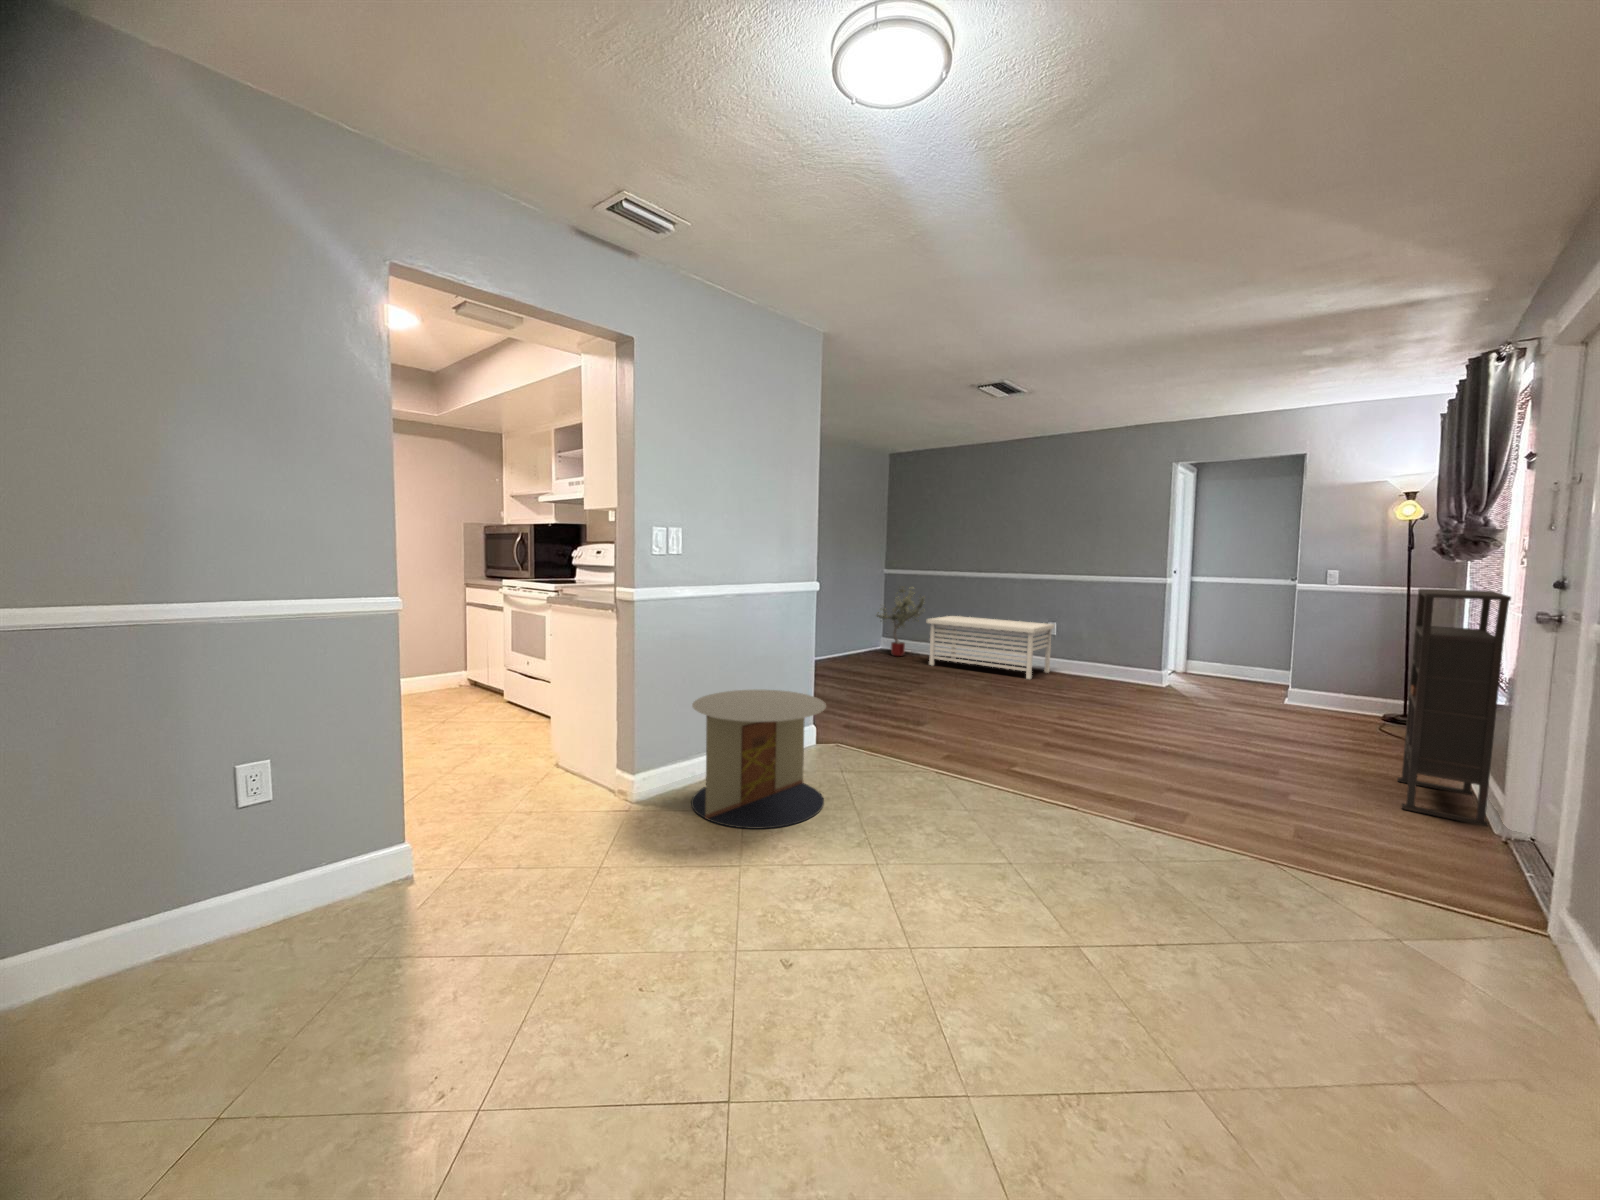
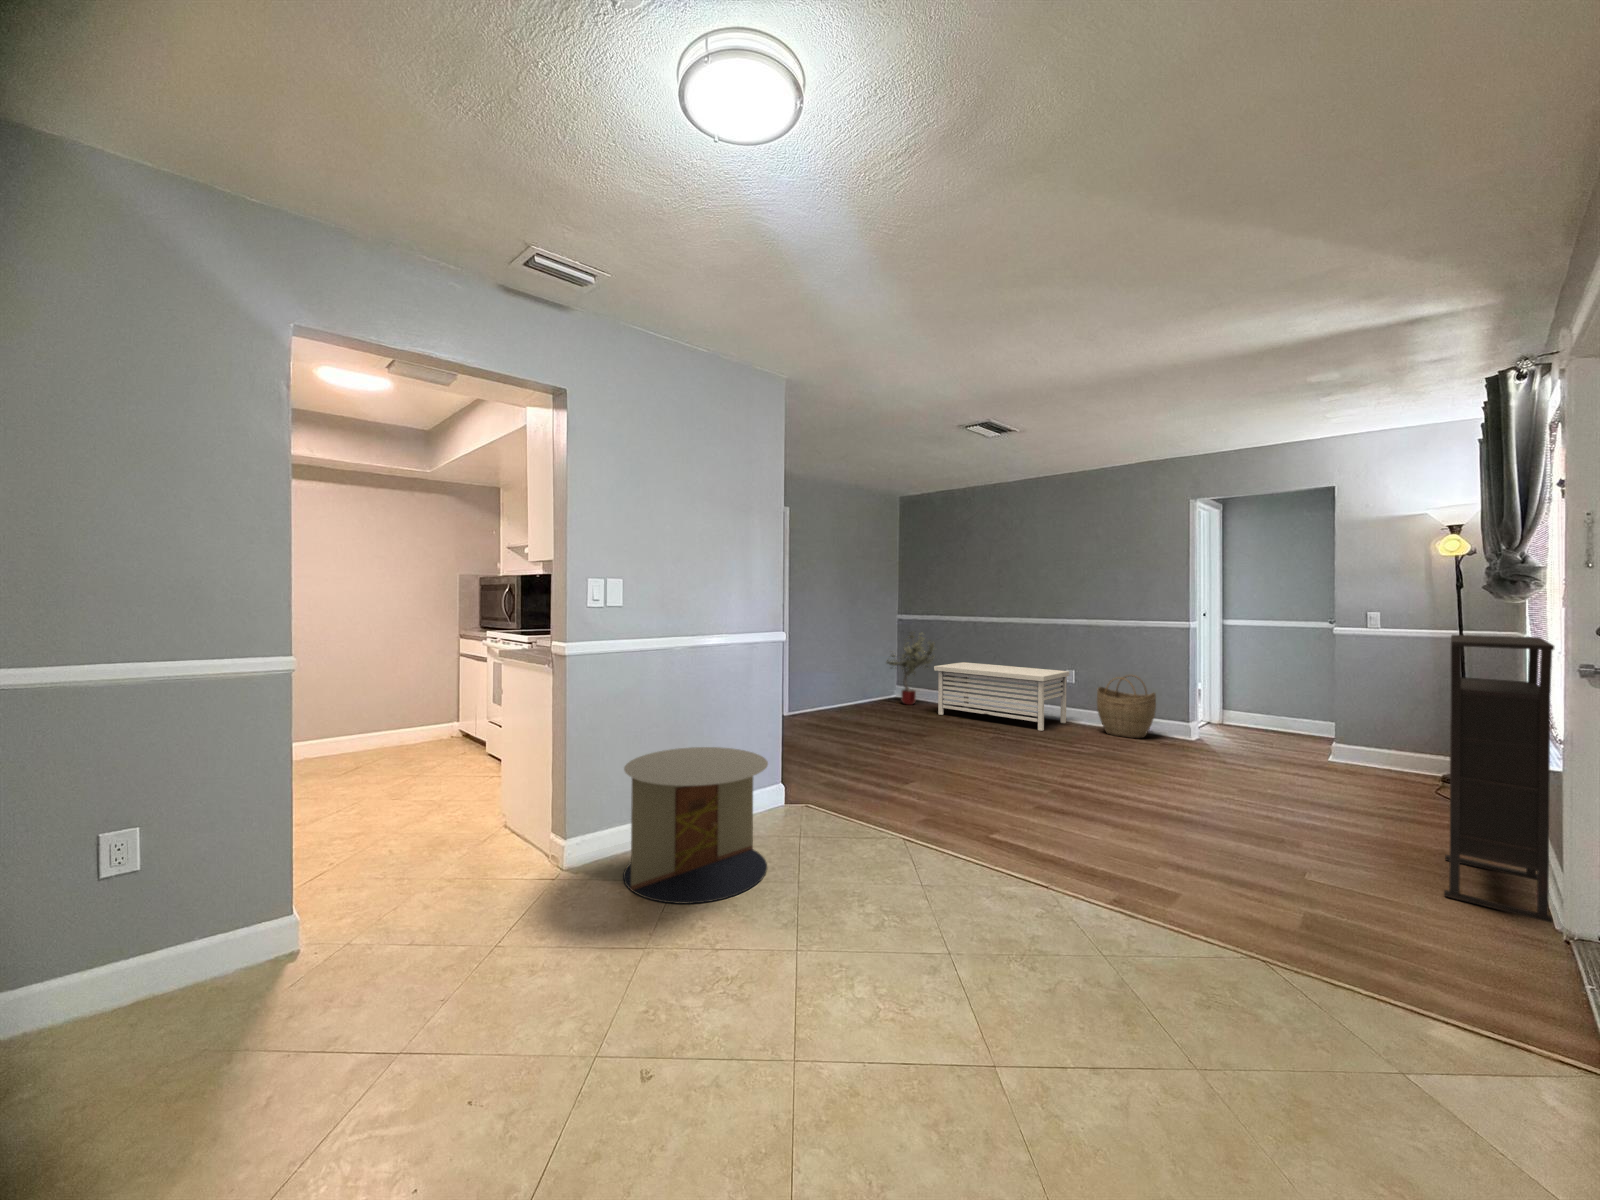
woven basket: none [1081,627,1135,686] -> present [1097,675,1156,738]

